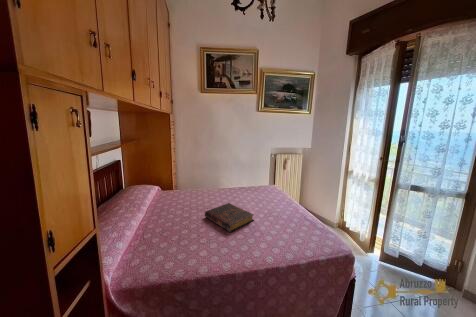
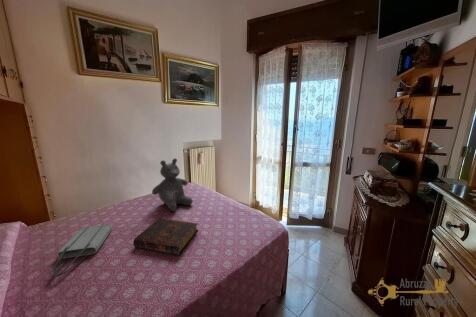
teddy bear: none [230,158,261,202] -> present [152,158,193,211]
tote bag: none [159,197,198,218] -> present [53,225,111,277]

